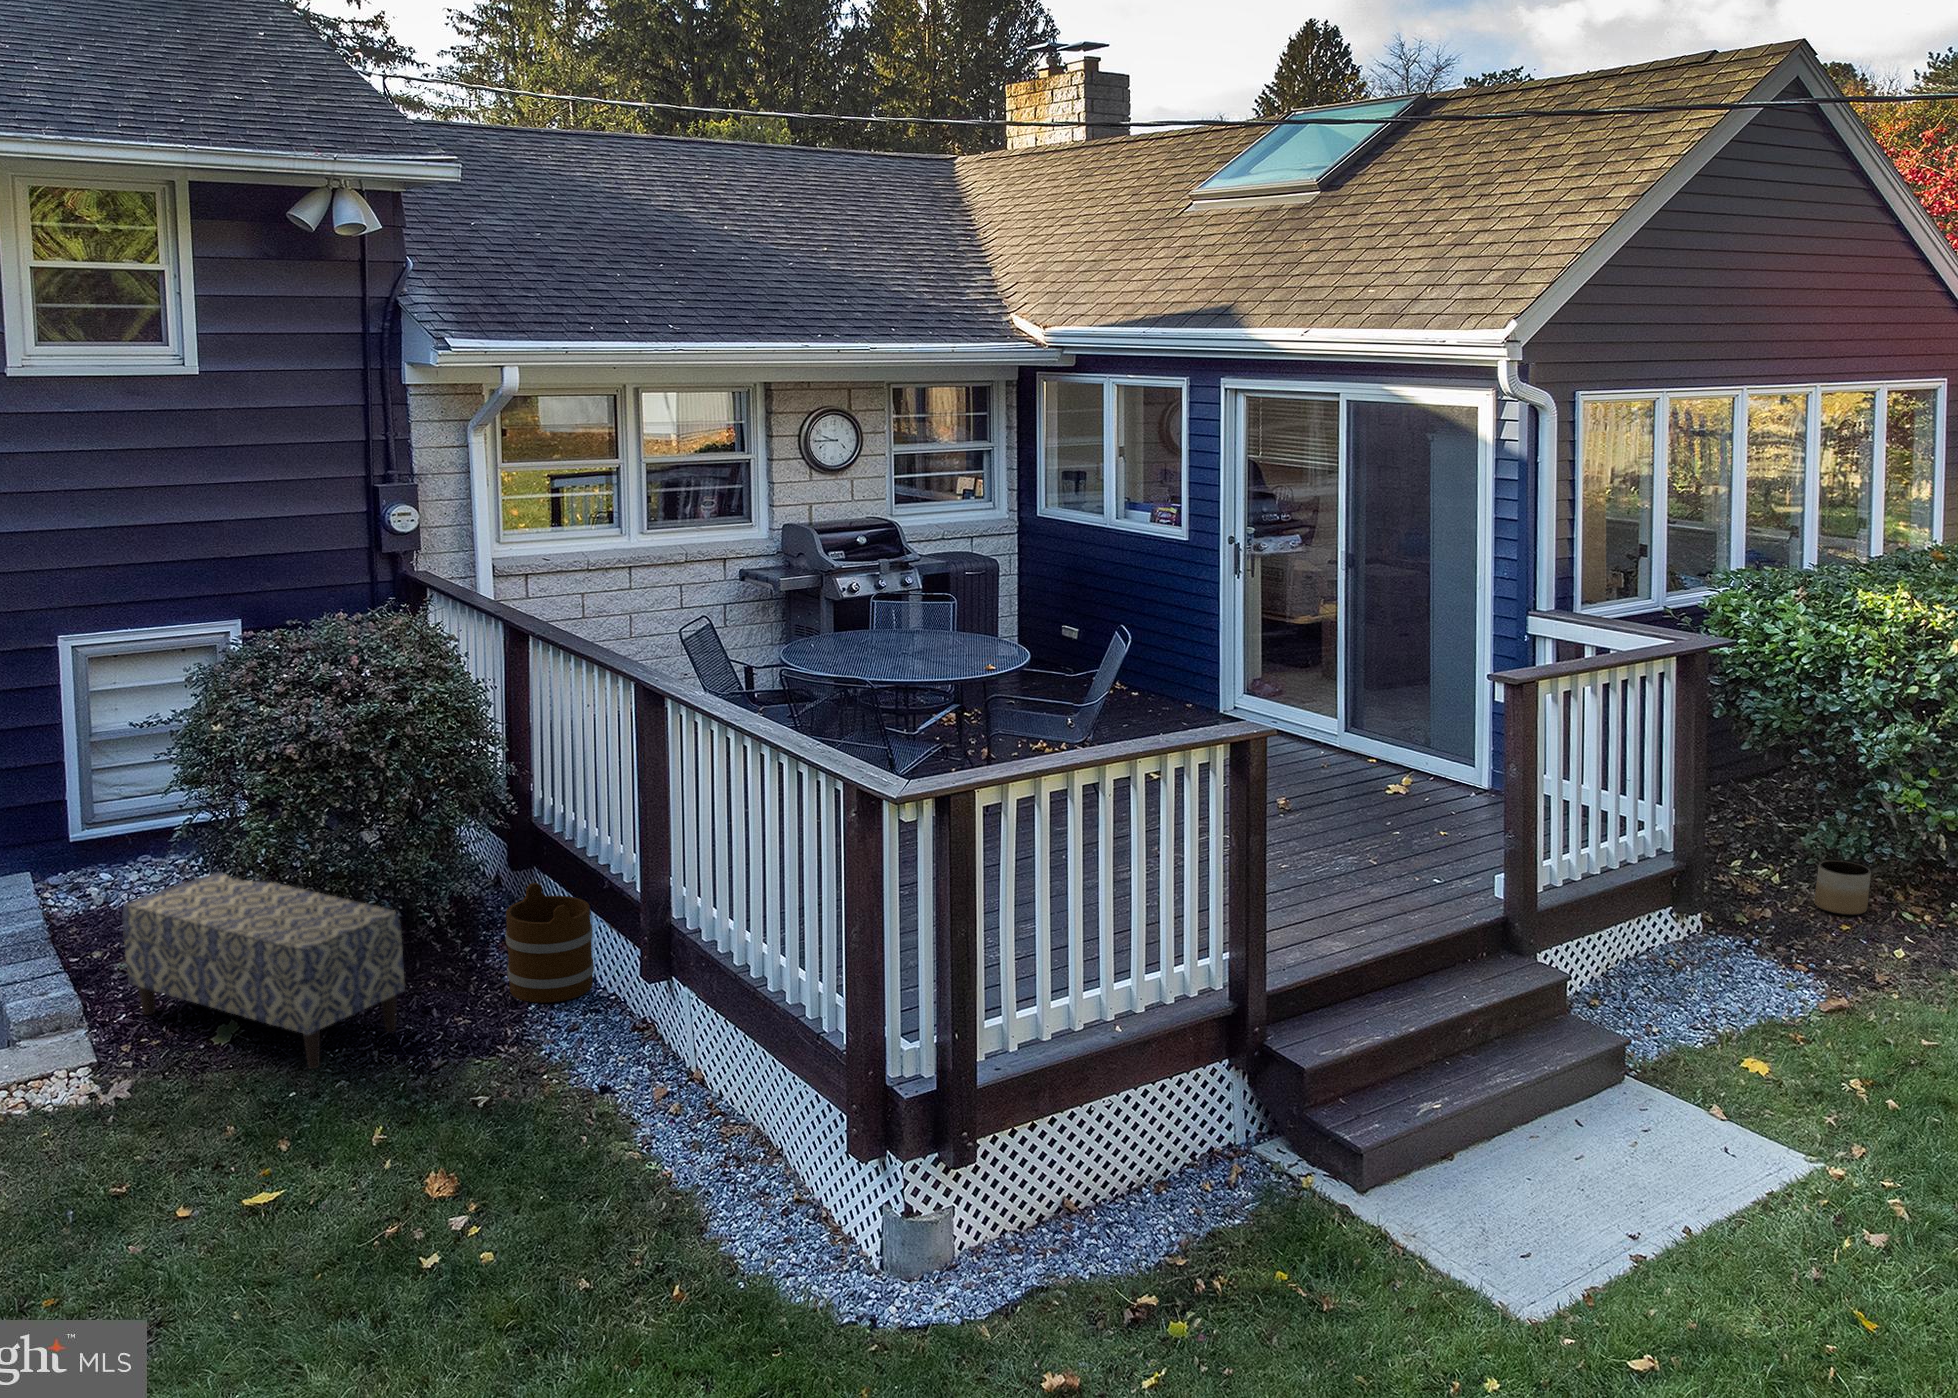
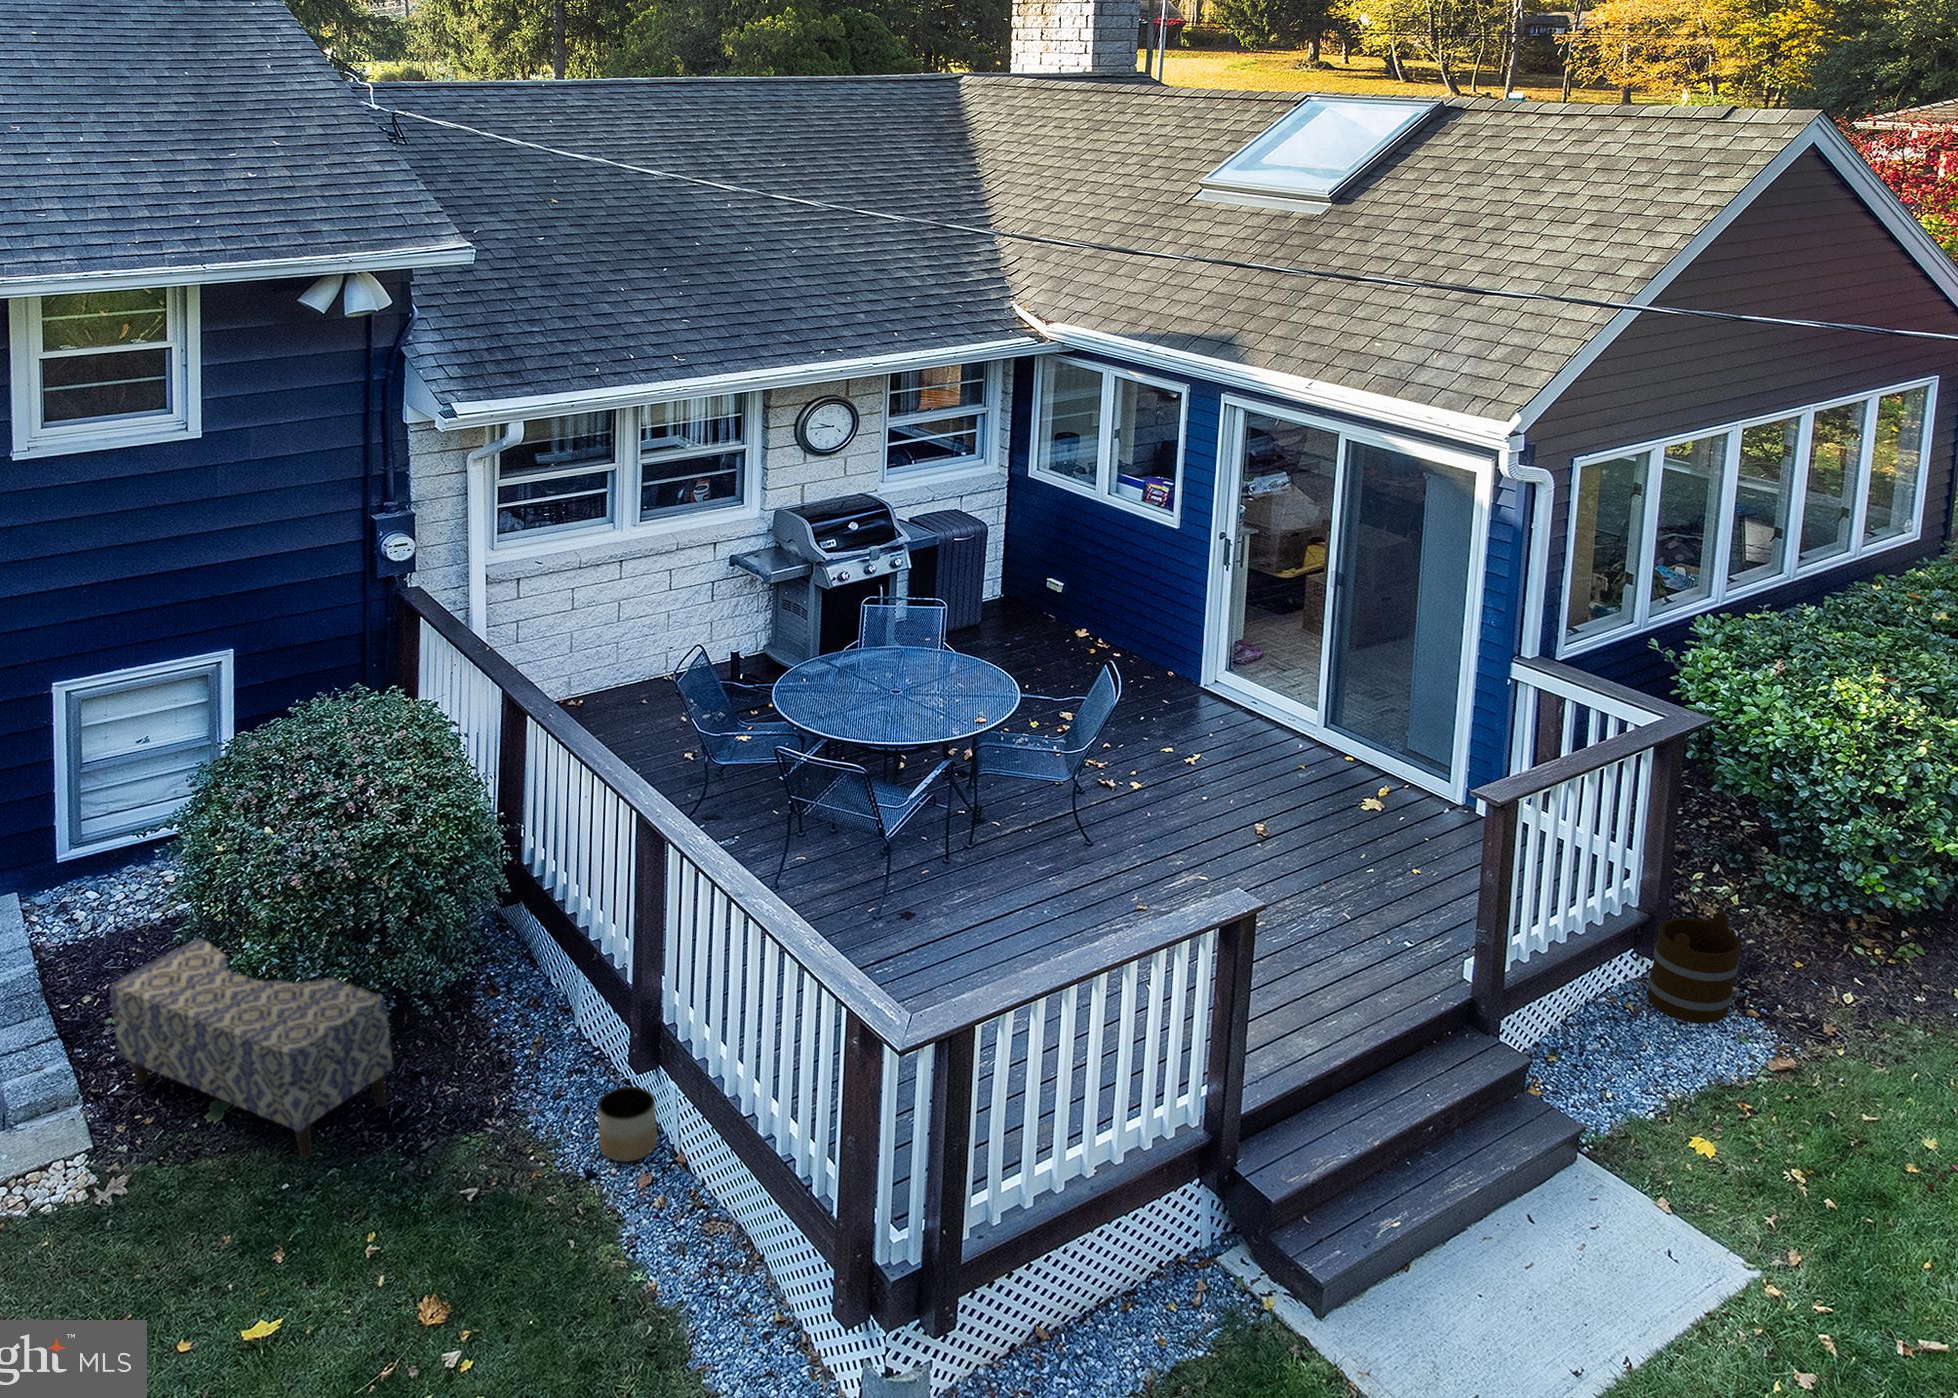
planter: present [1814,860,1871,915] -> present [598,1087,657,1162]
bucket: present [505,883,594,1003] -> present [1648,912,1741,1022]

